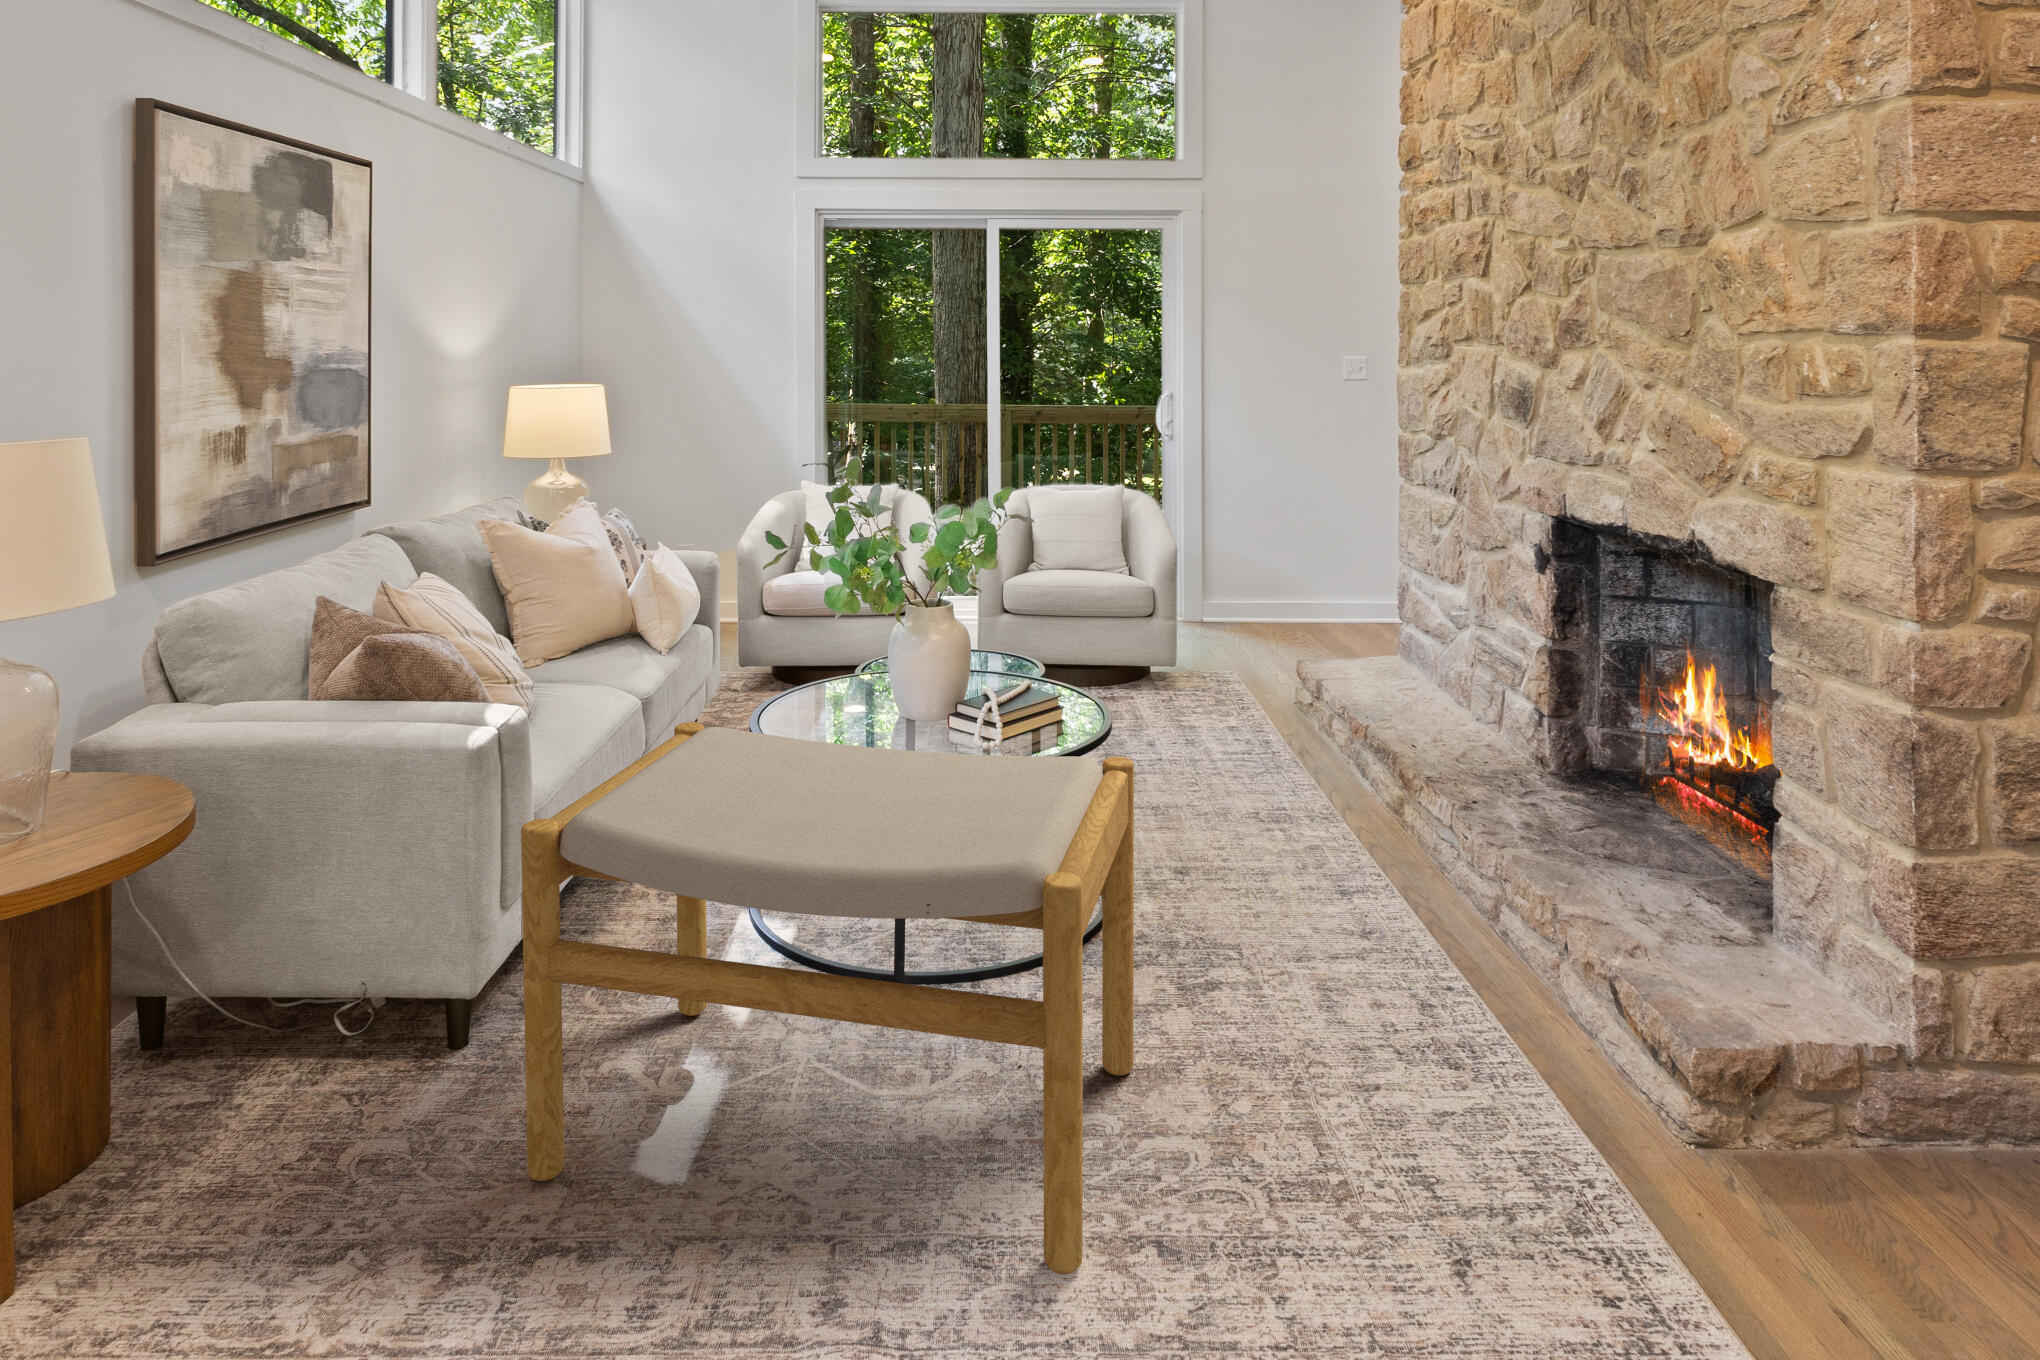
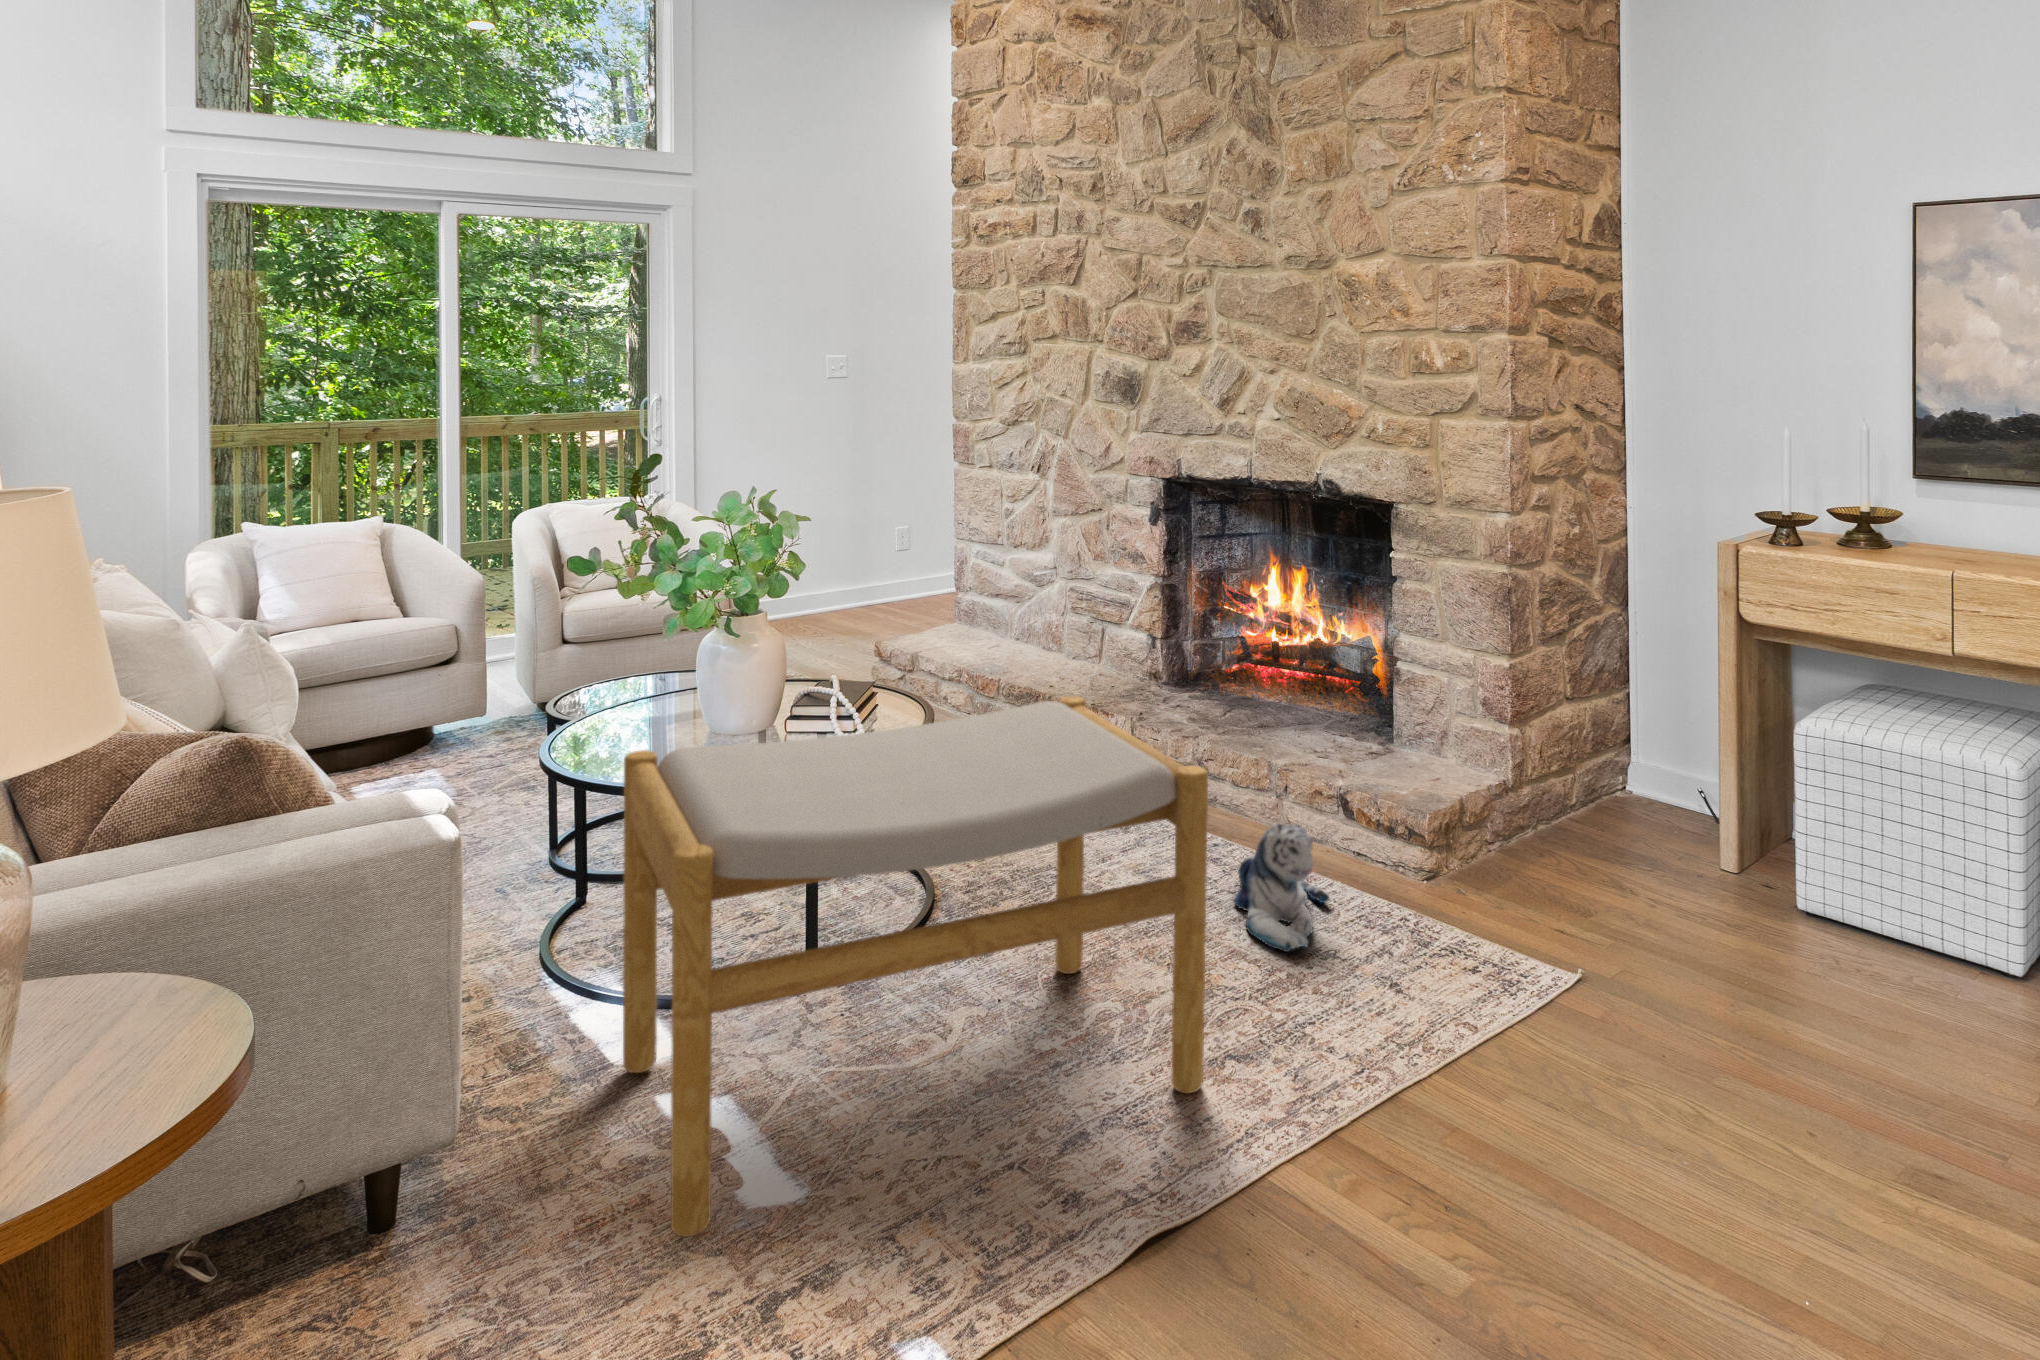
plush toy: none [1357,981,1509,1160] -> present [1233,824,1329,952]

